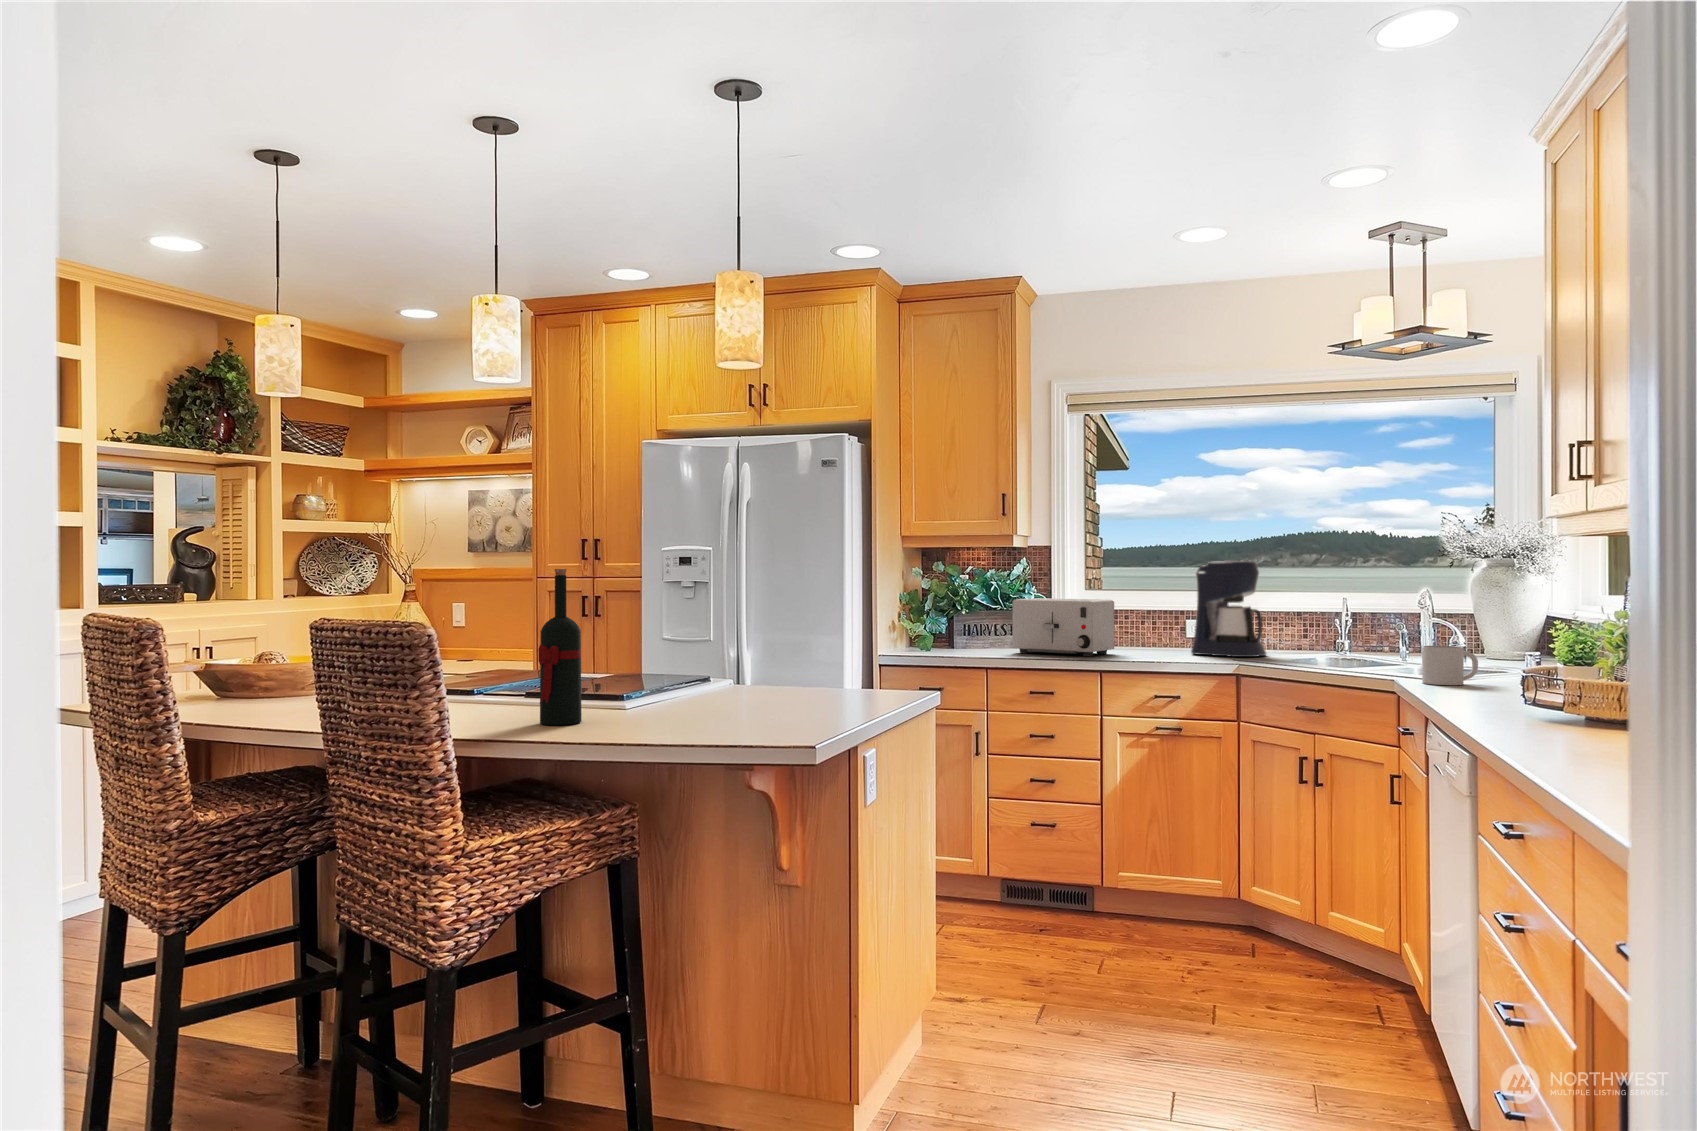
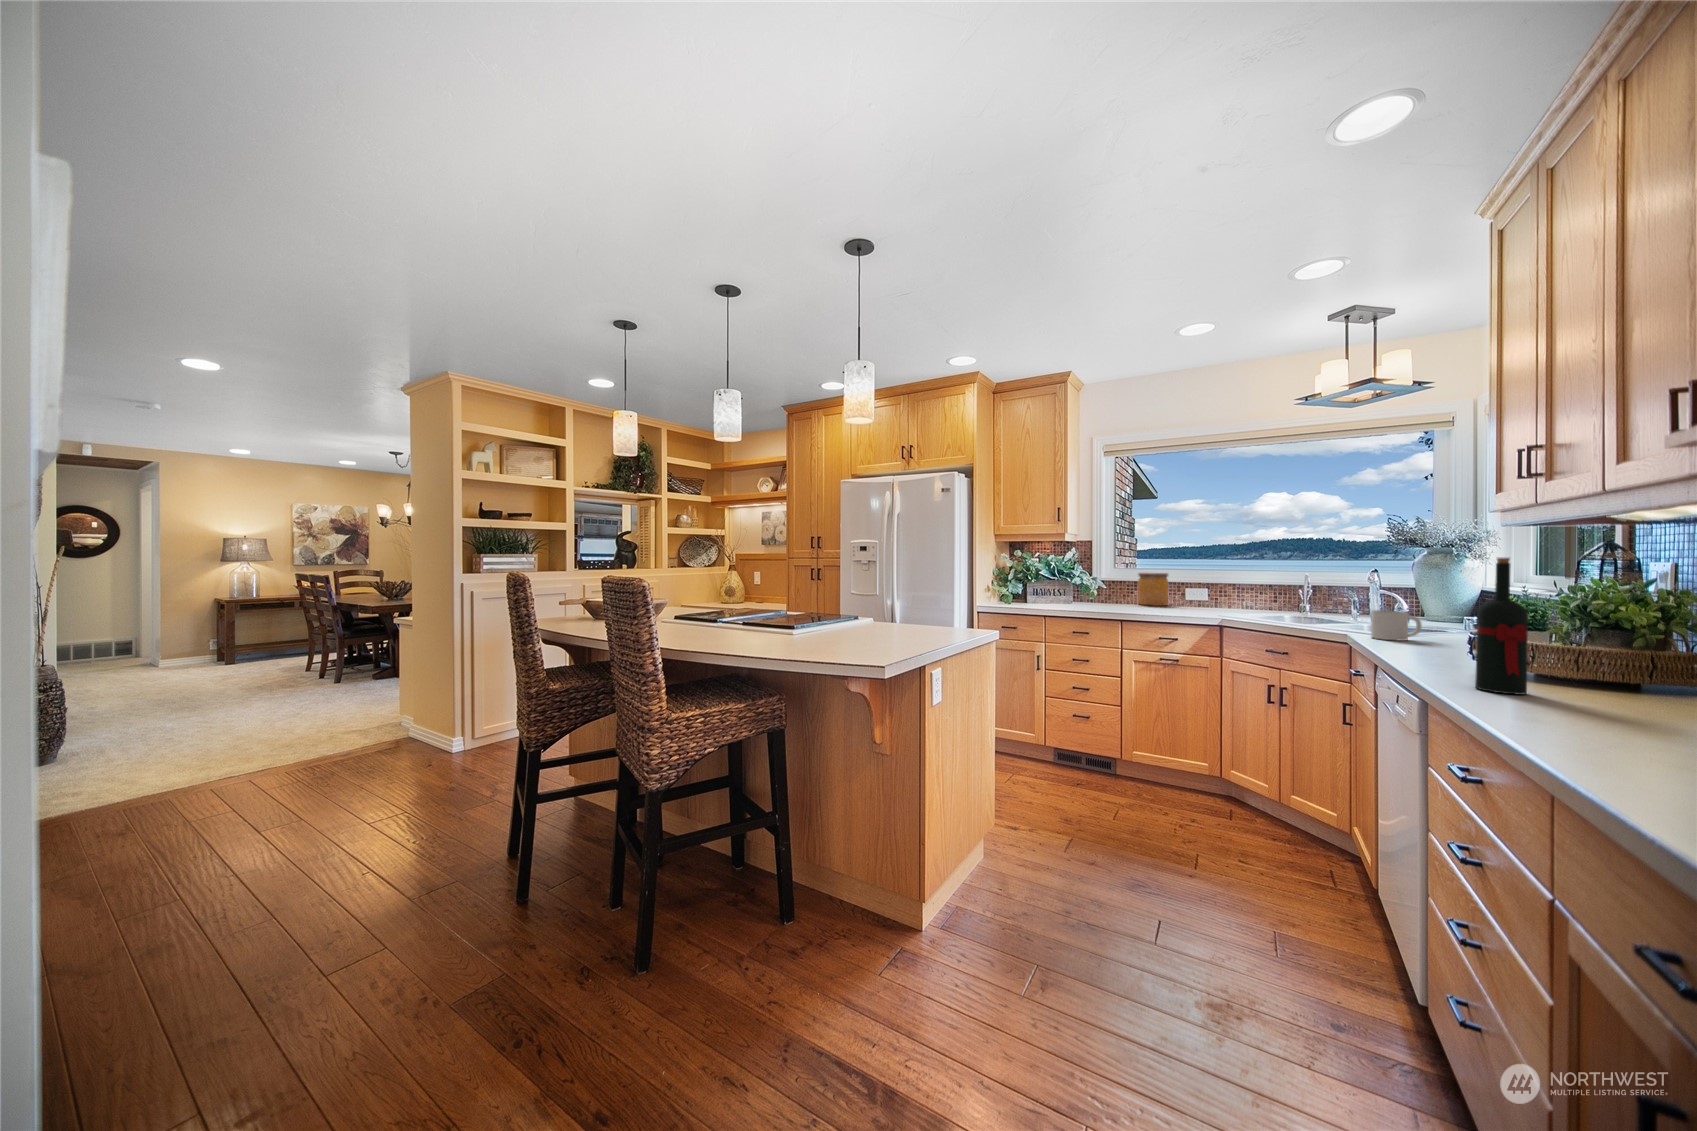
coffee maker: present [1191,561,1266,657] -> none [1187,550,1243,614]
wine bottle: present [539,569,581,725] -> present [1475,558,1528,695]
jar: none [1120,596,1162,647] -> present [1138,573,1168,606]
toaster: present [1013,598,1114,656] -> none [1063,573,1132,610]

